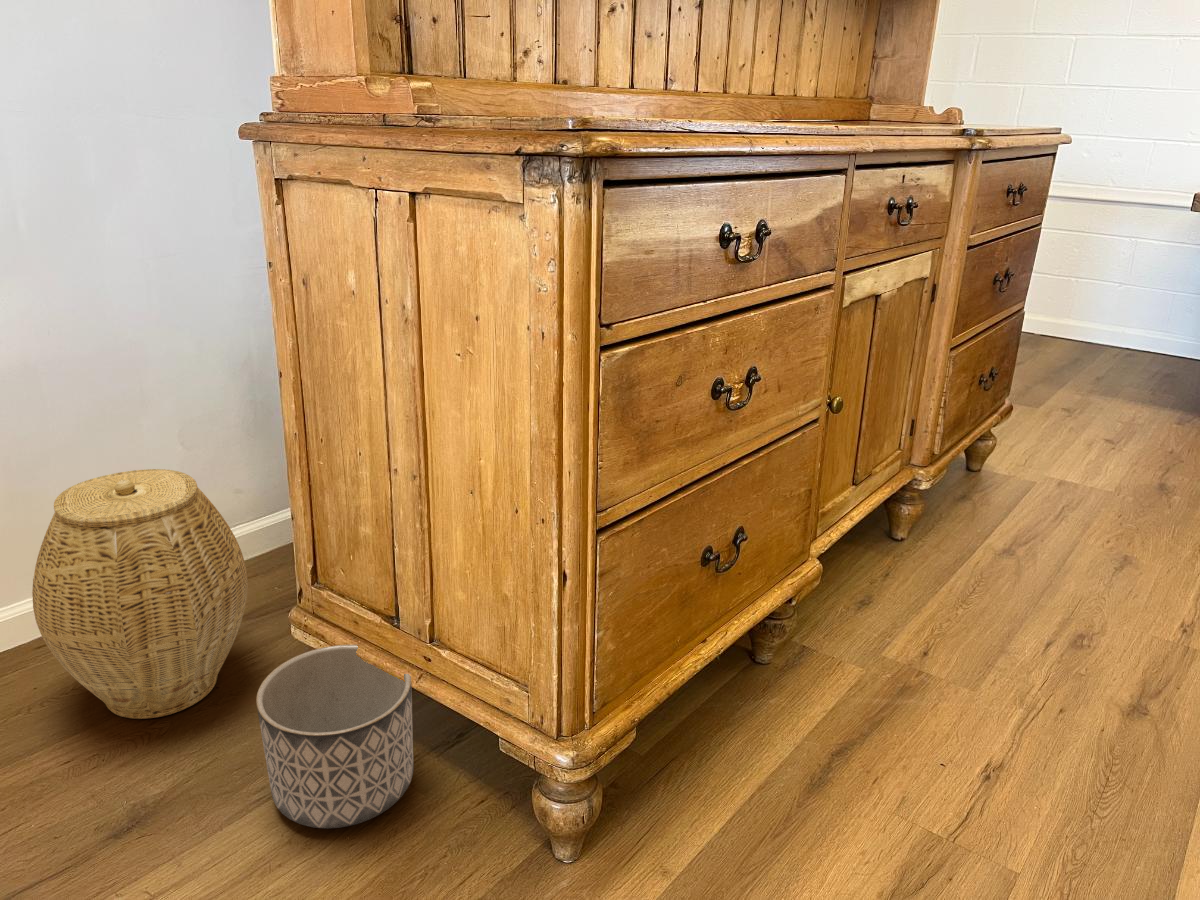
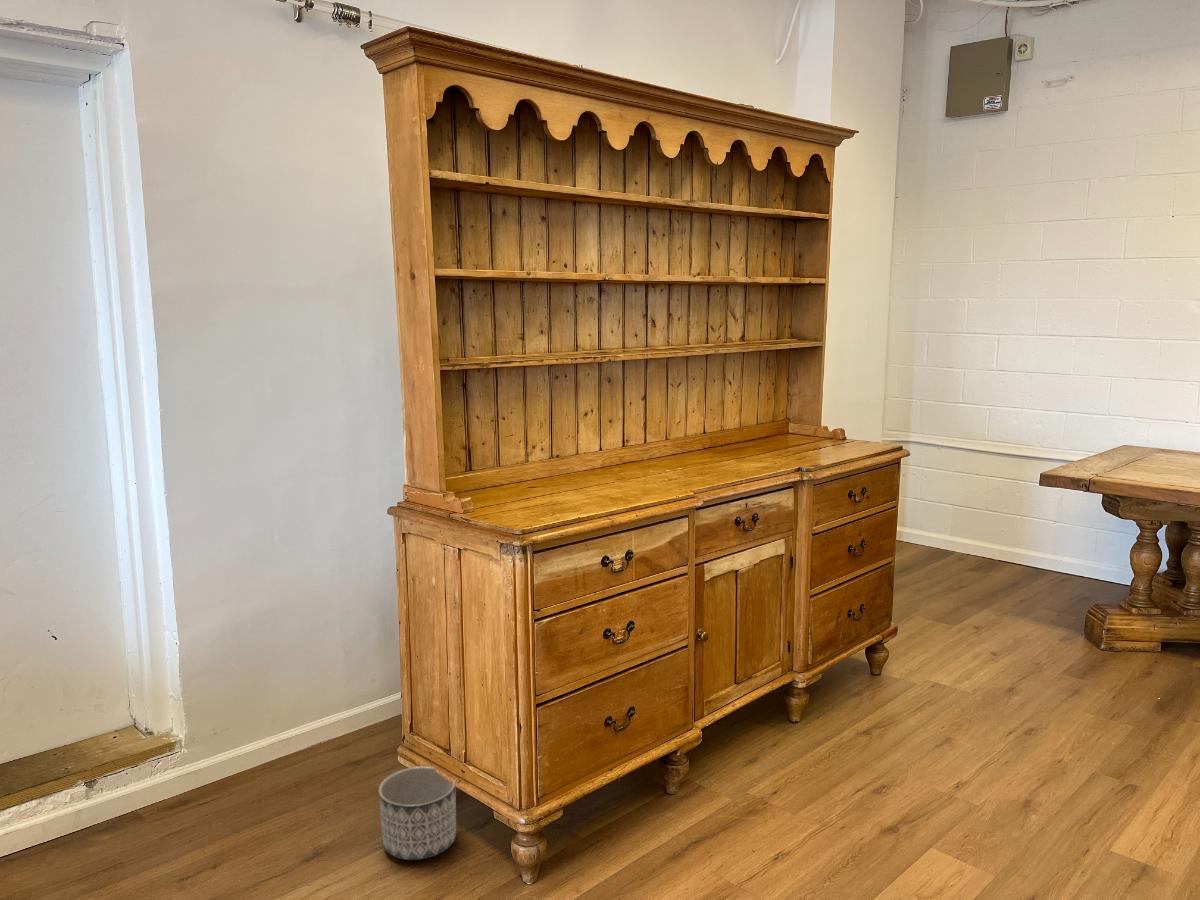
woven basket: present [32,469,247,719] -> none [270,669,376,807]

